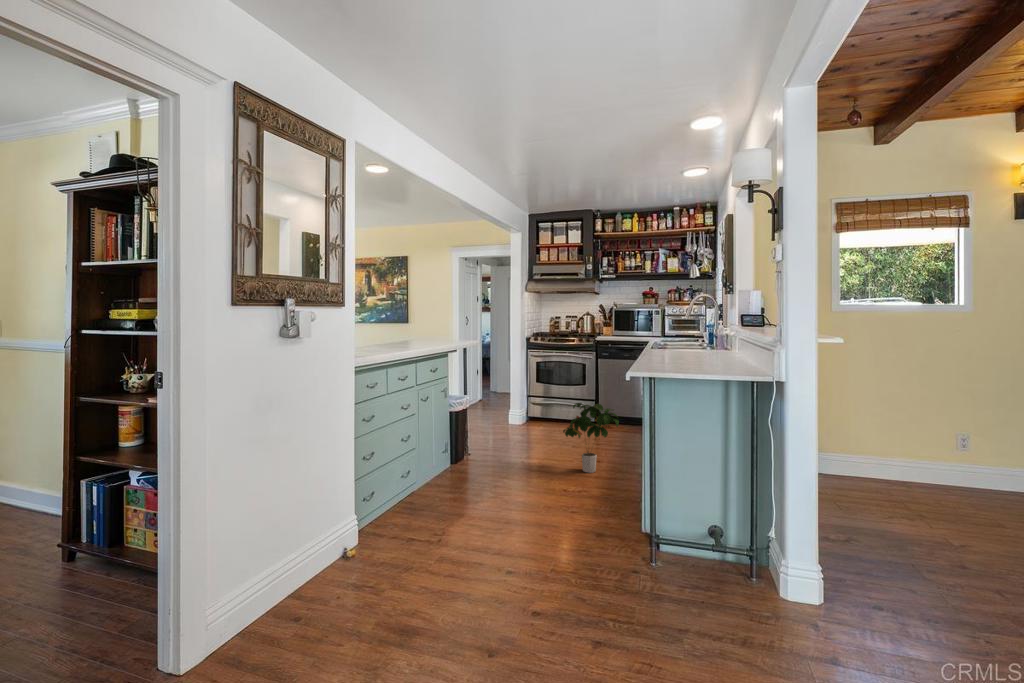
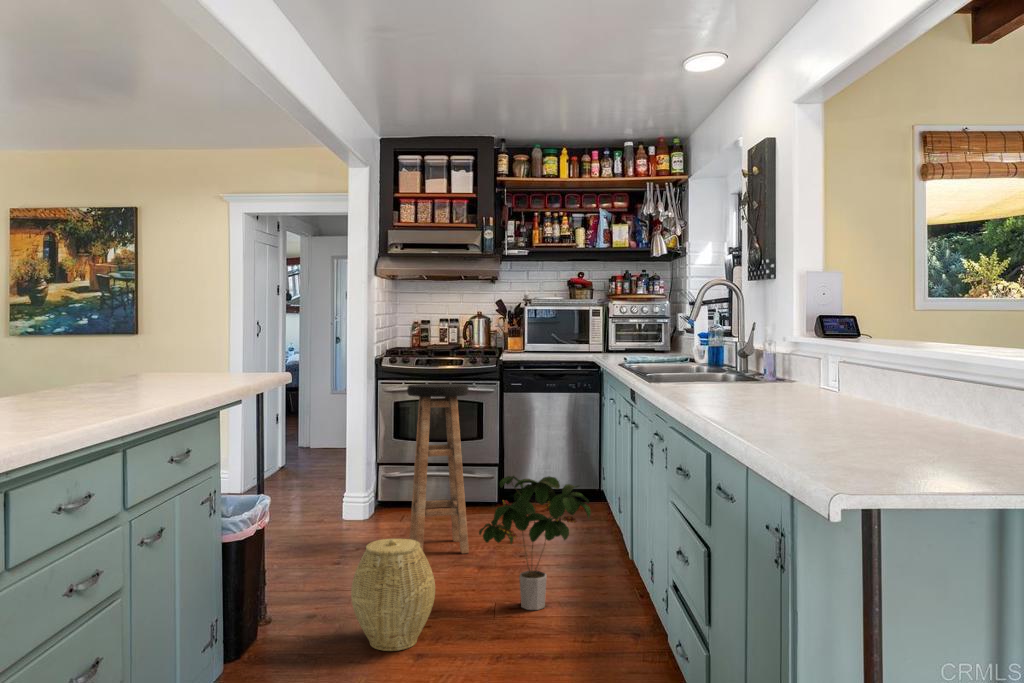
bar stool: none [535,353,568,445] -> present [407,384,469,554]
woven basket: none [493,430,534,483] -> present [351,539,435,651]

